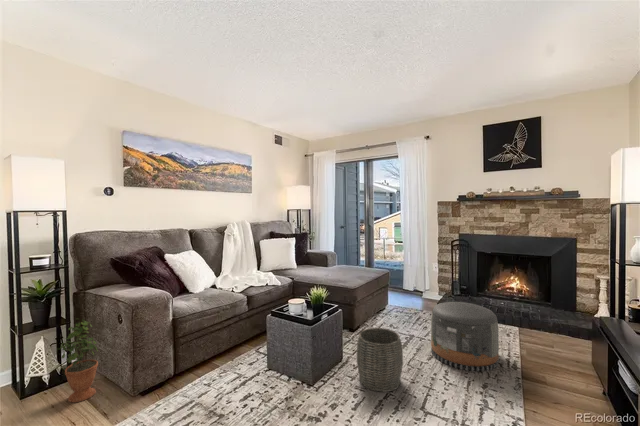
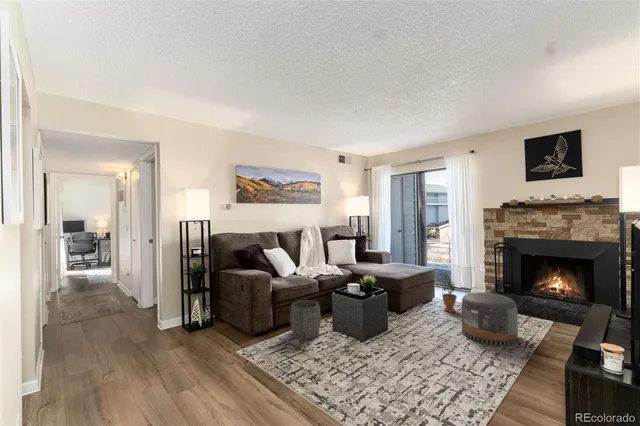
potted plant: present [60,319,98,402] -> present [441,272,457,312]
woven basket: present [357,328,403,392] -> present [290,300,321,340]

